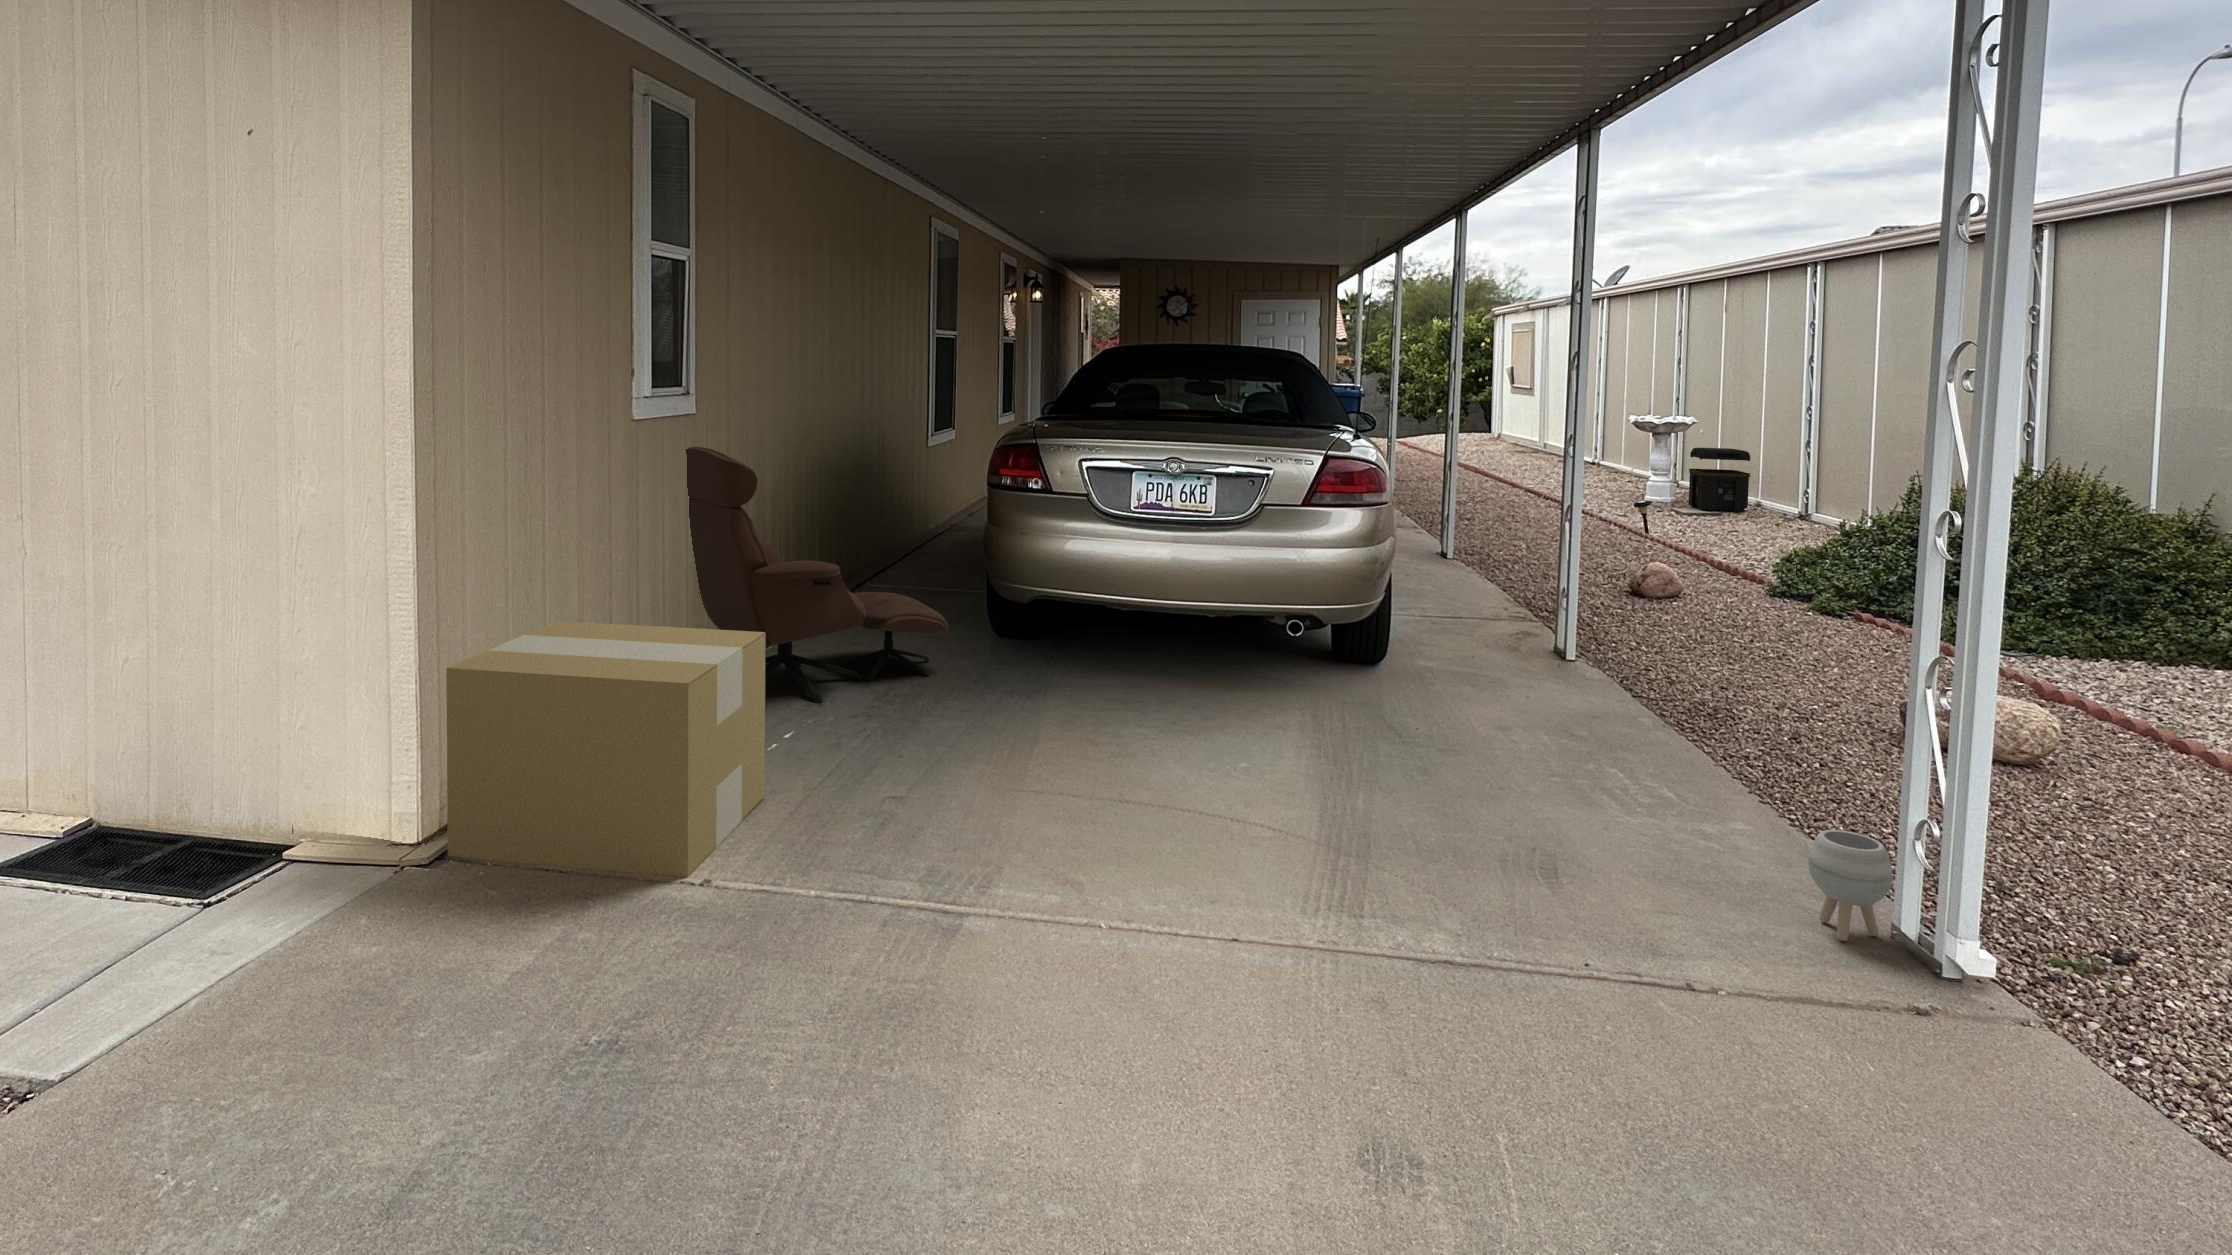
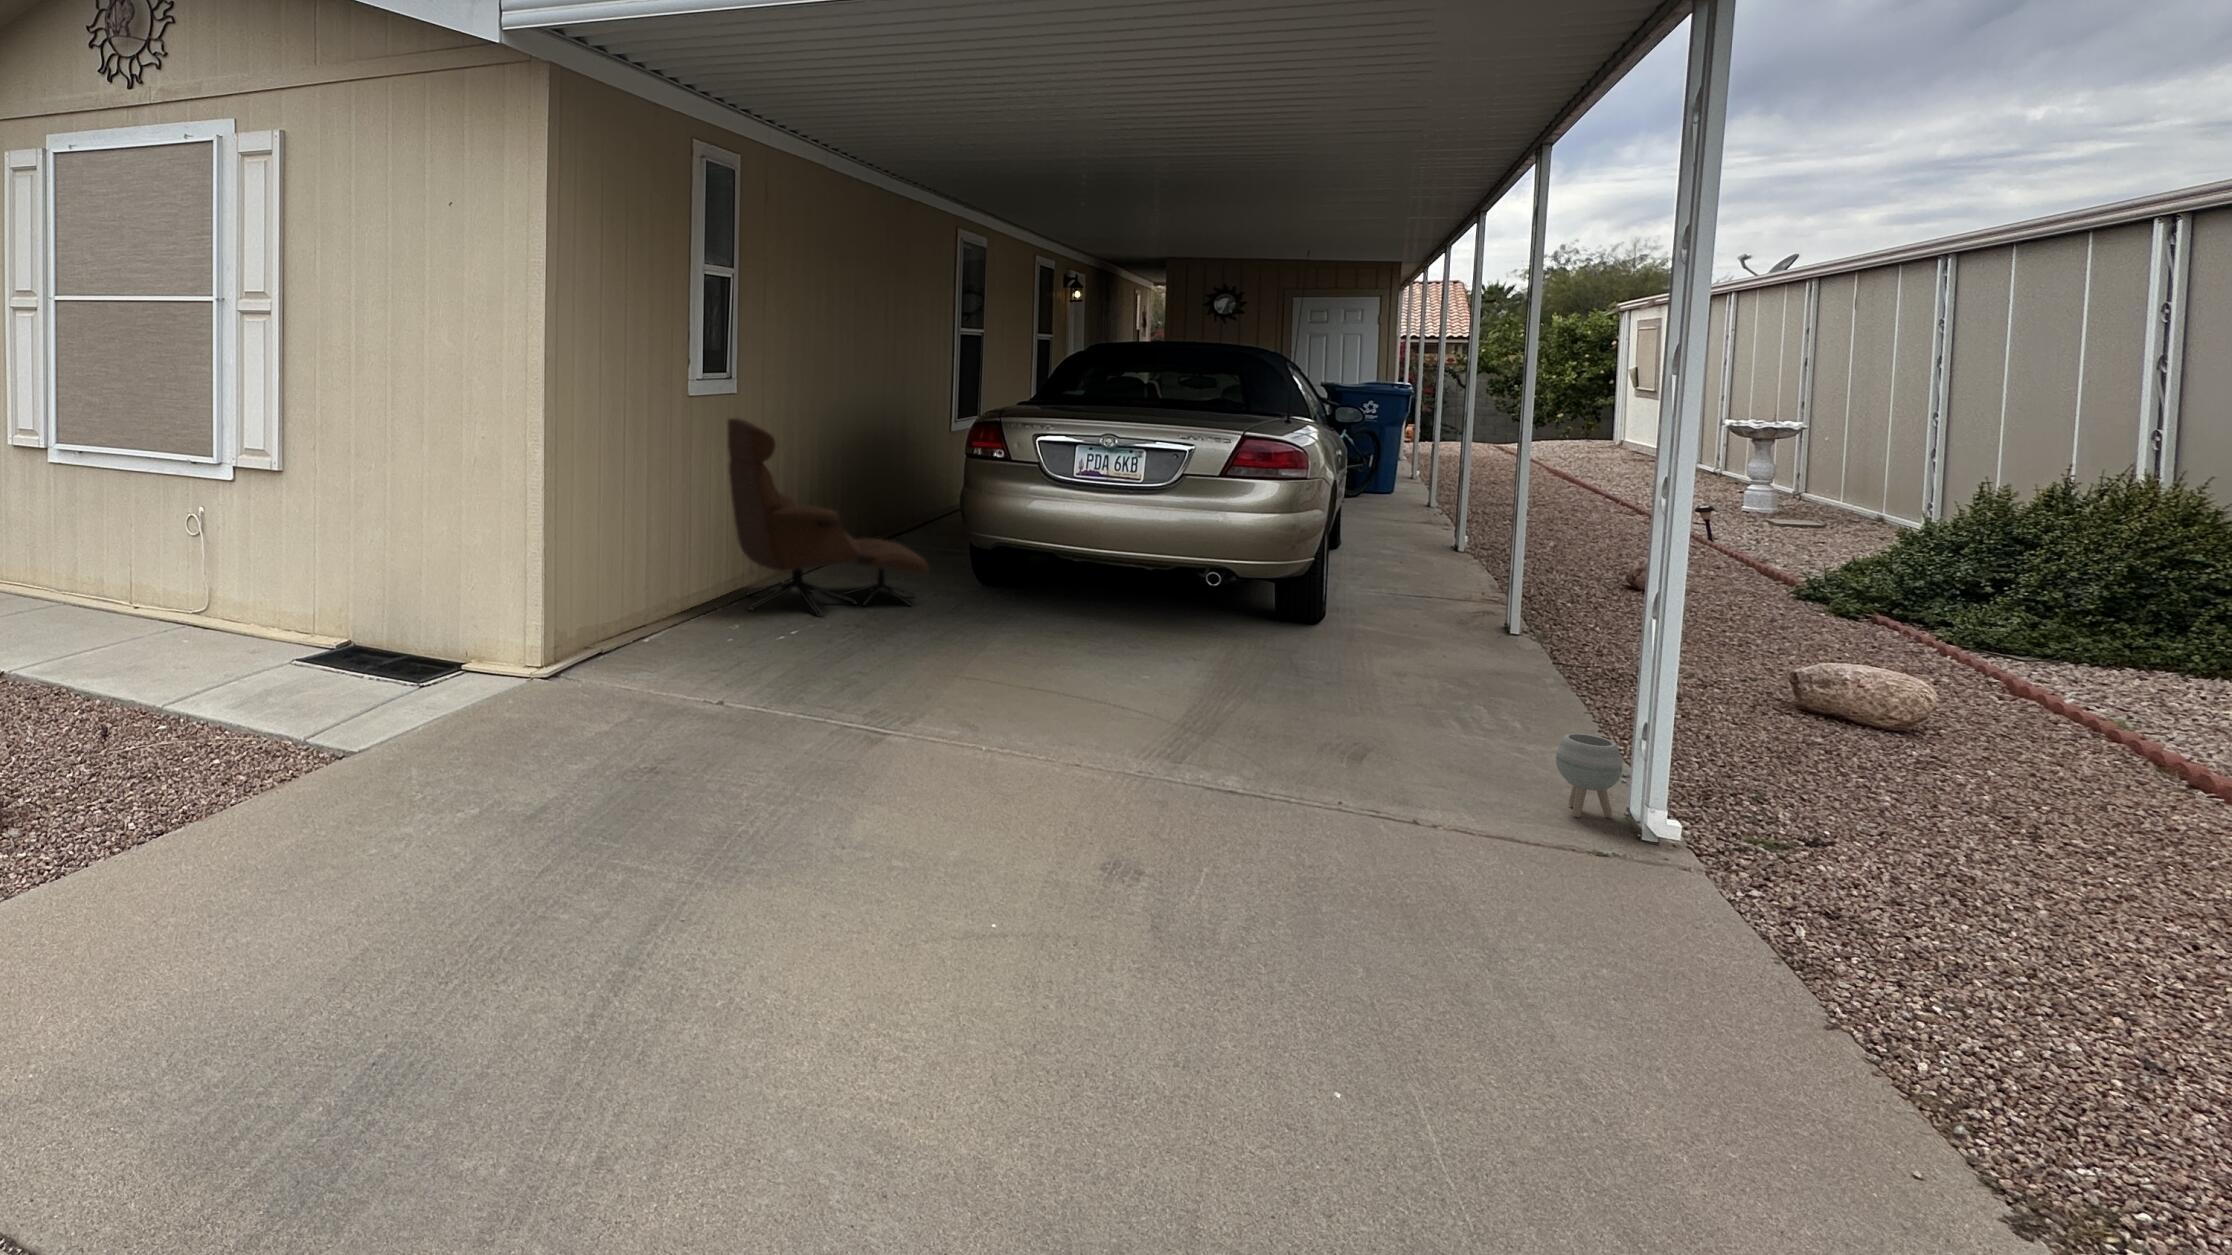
toolbox: present [1689,448,1750,512] -> none [1796,455,1874,526]
cardboard box: present [446,621,766,878] -> none [557,534,769,701]

